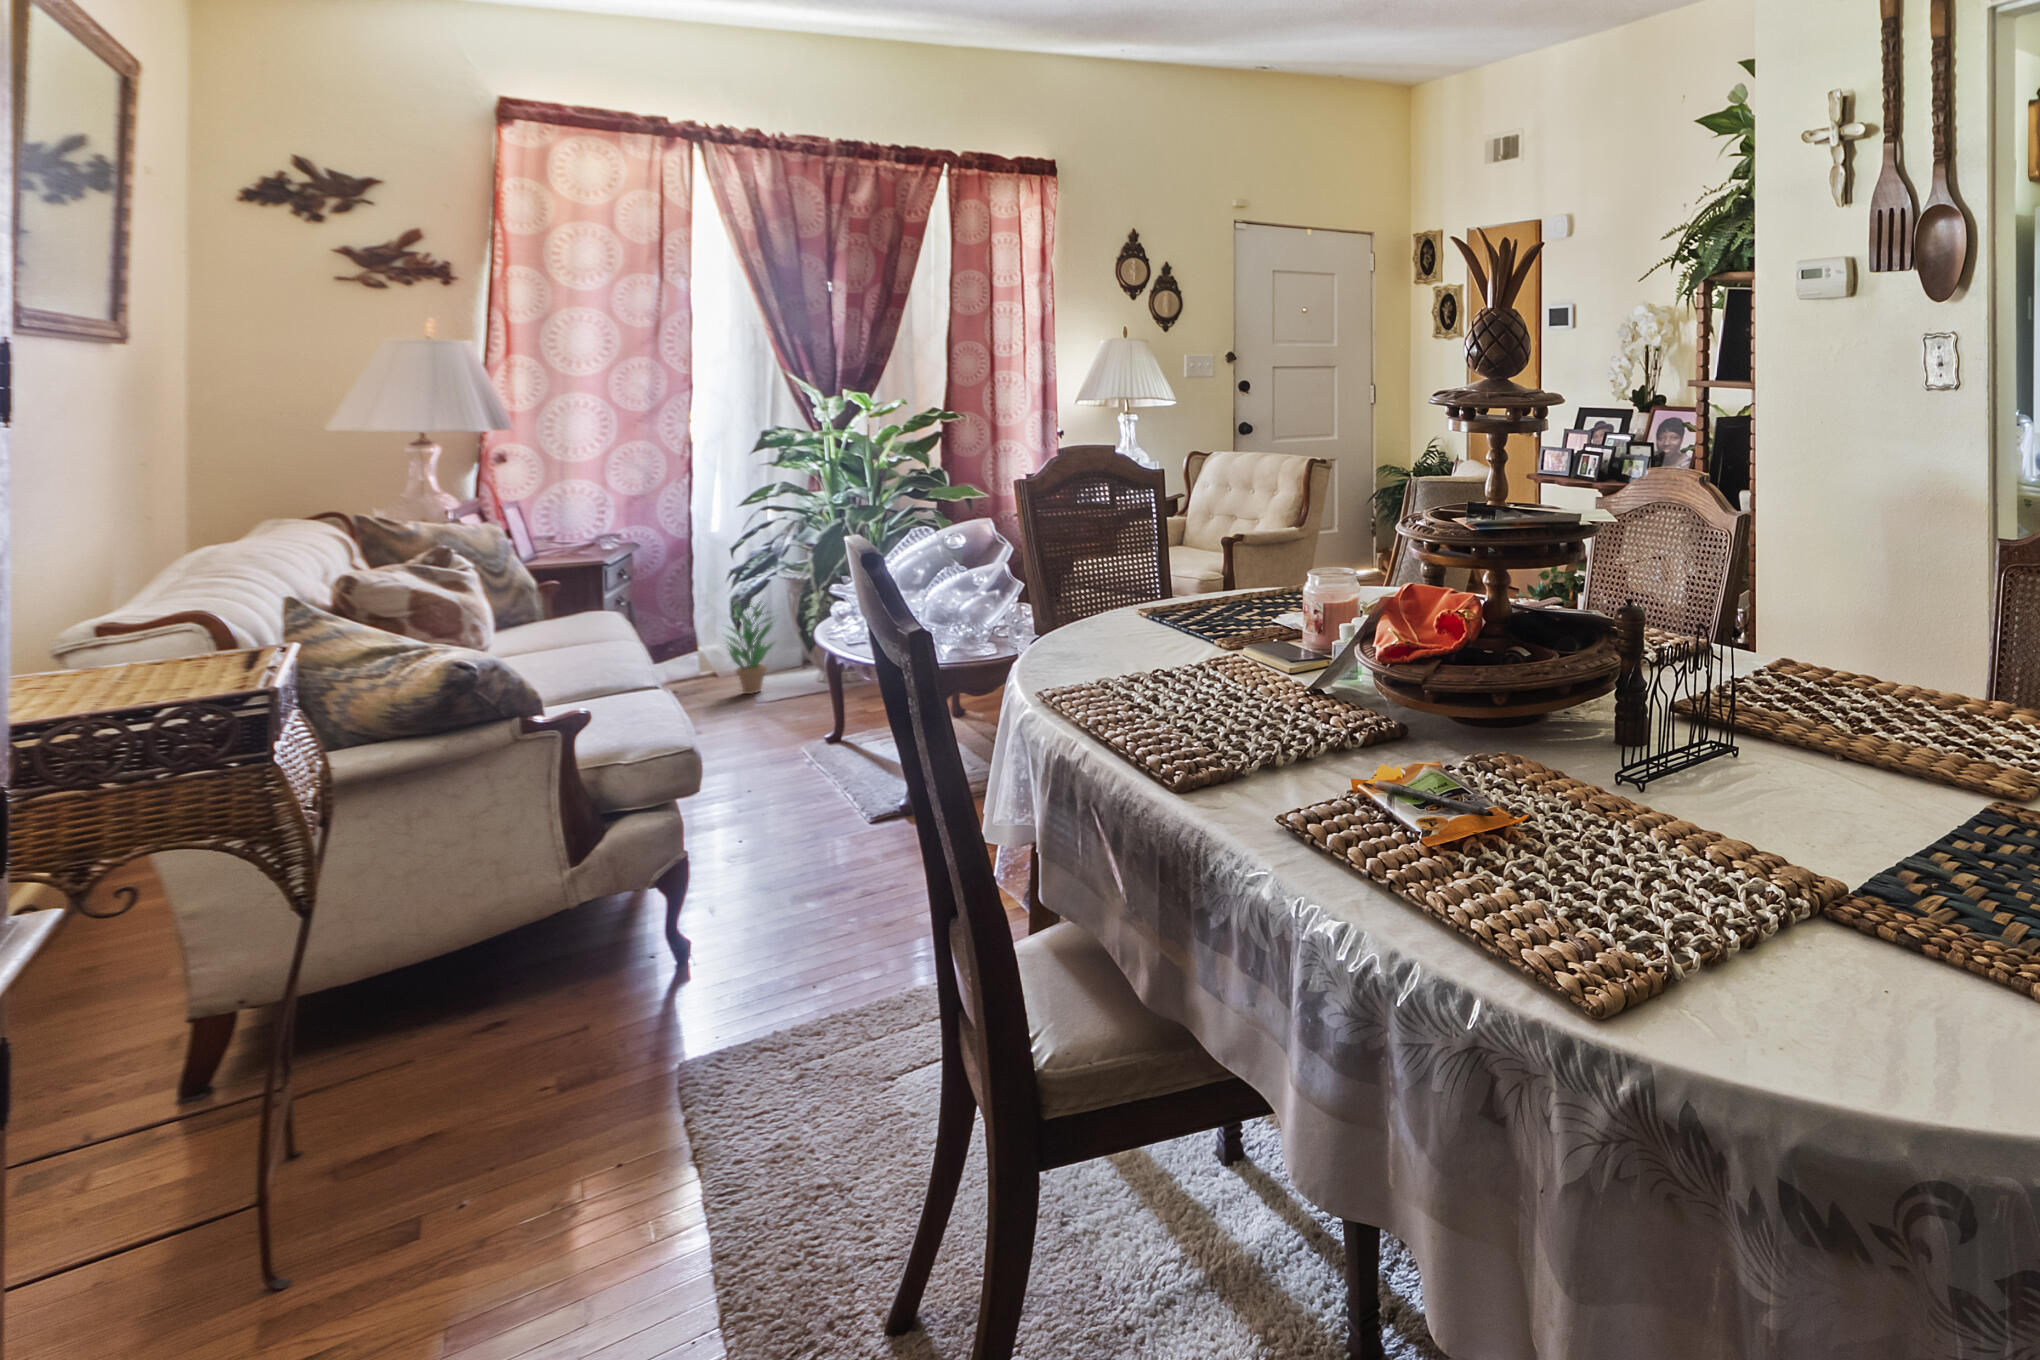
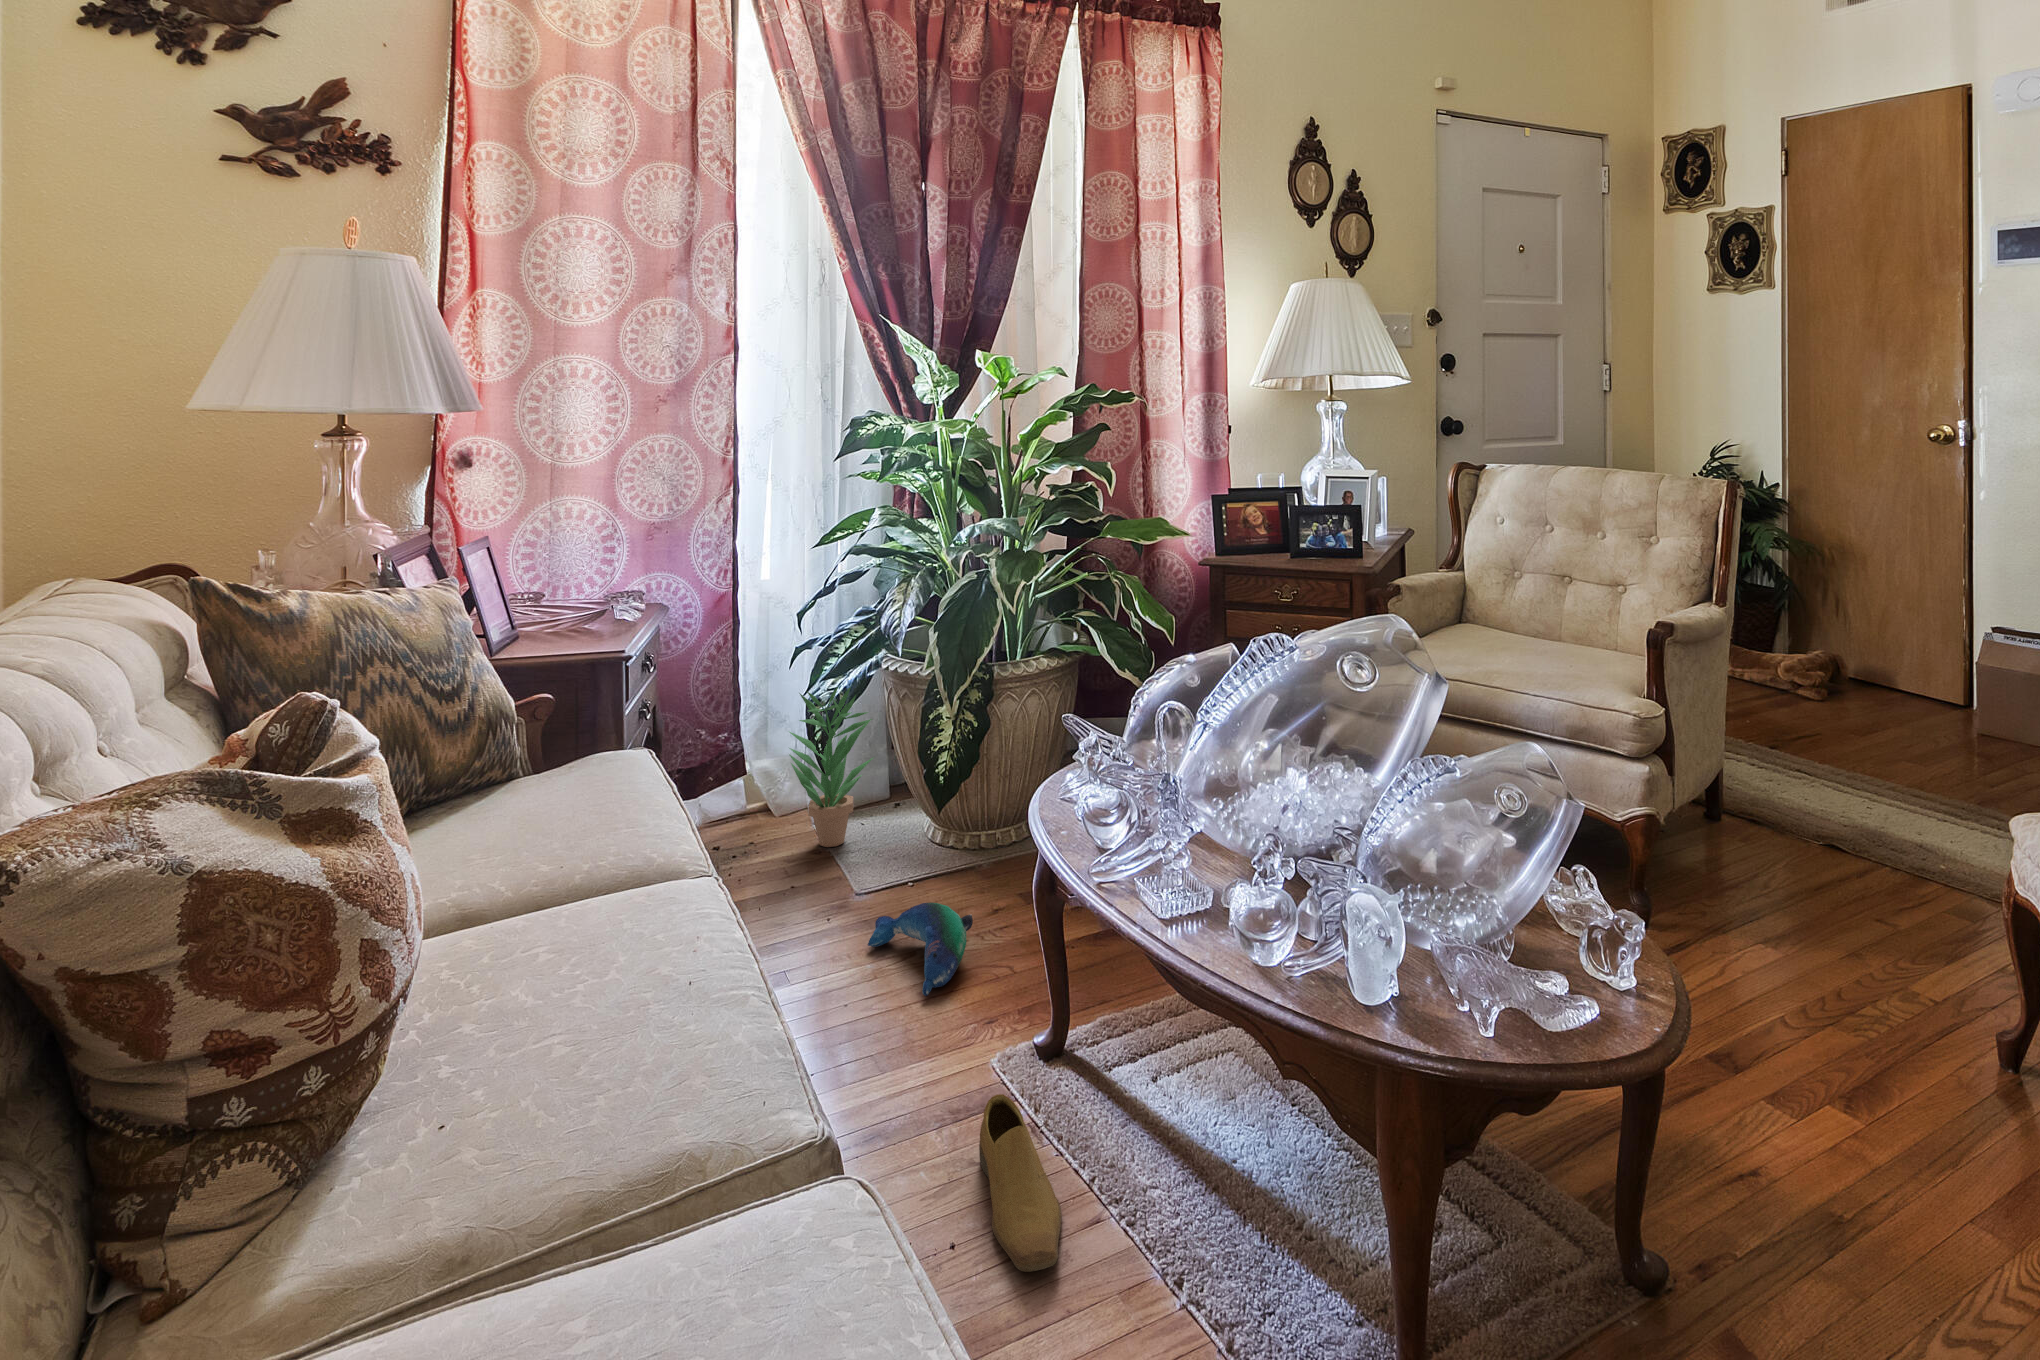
plush toy: none [749,698,809,736] -> present [868,903,973,996]
shoe: none [757,745,794,793] -> present [979,1094,1061,1272]

